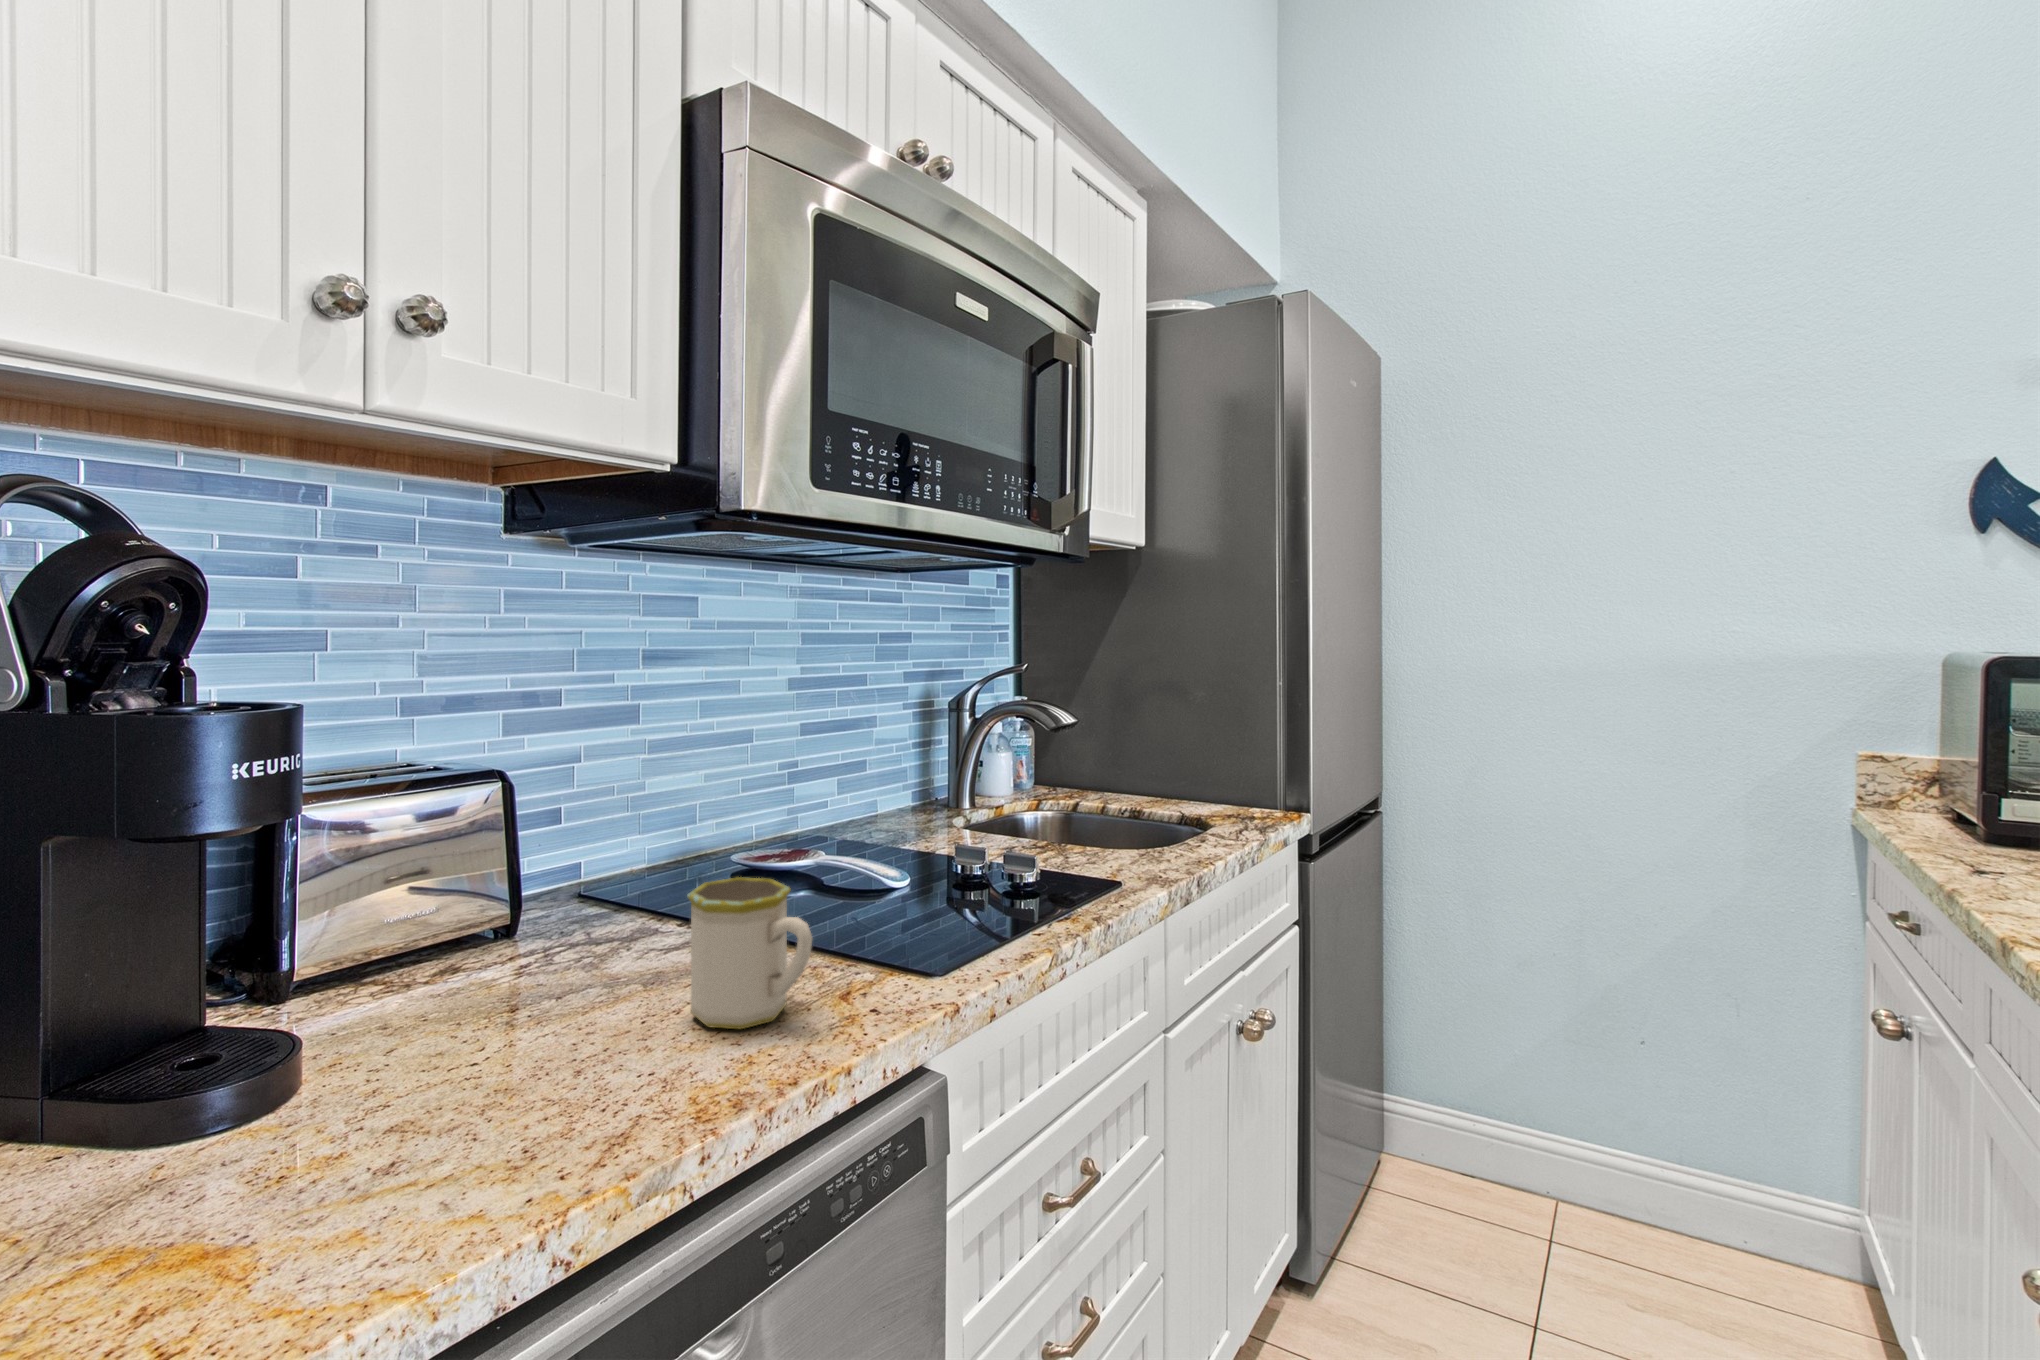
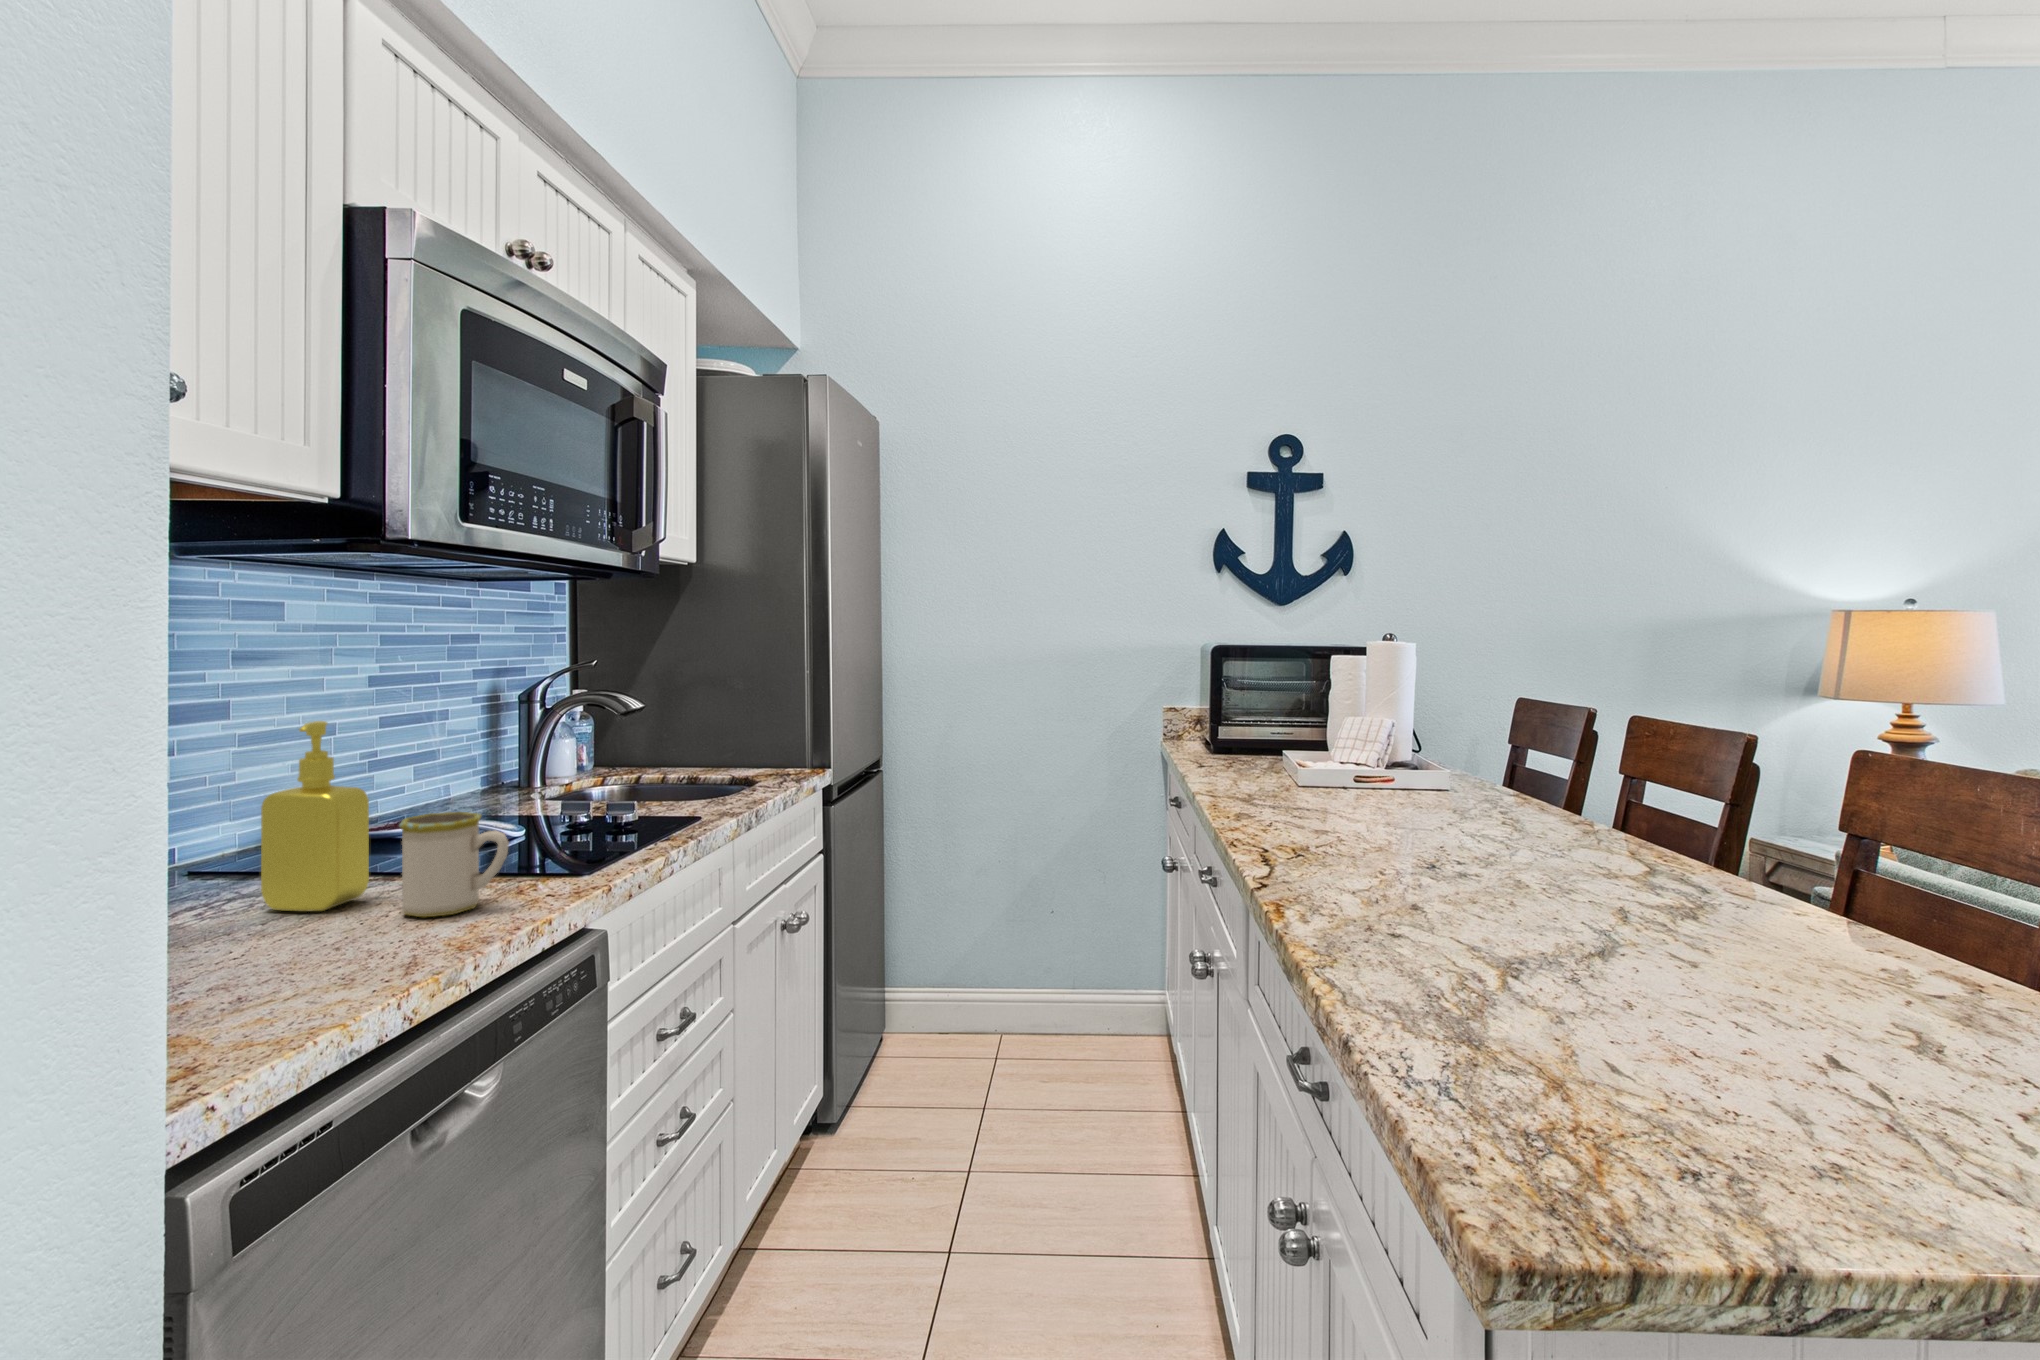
soap dispenser: none [578,744,685,985] -> present [261,721,369,911]

